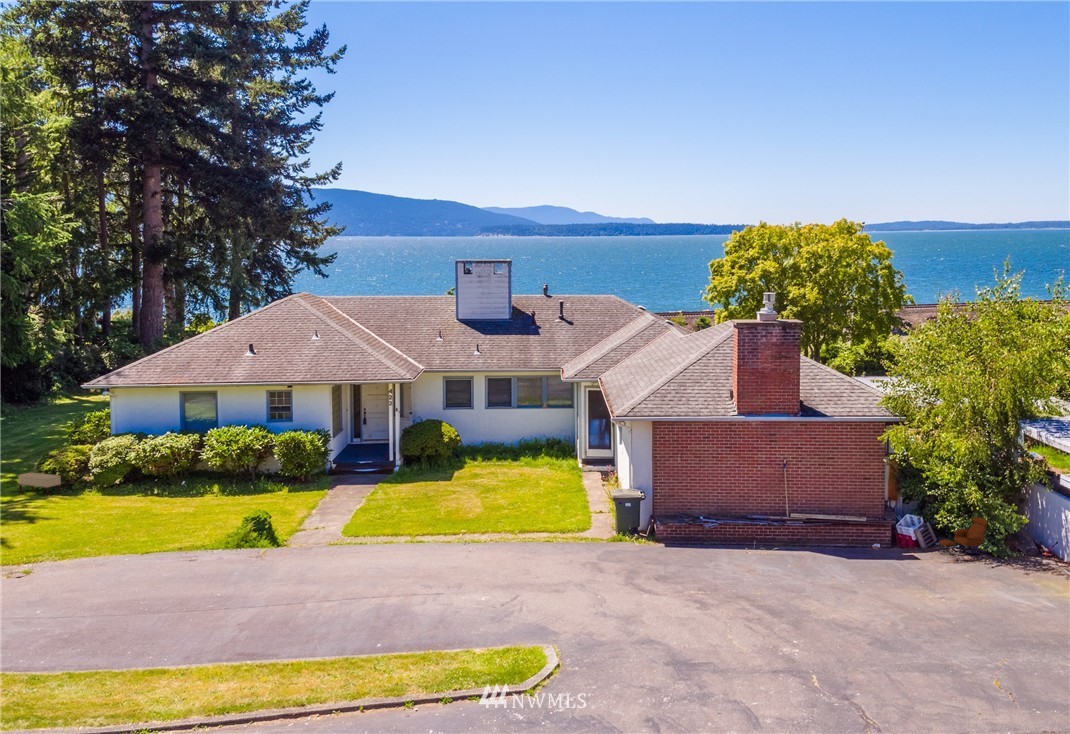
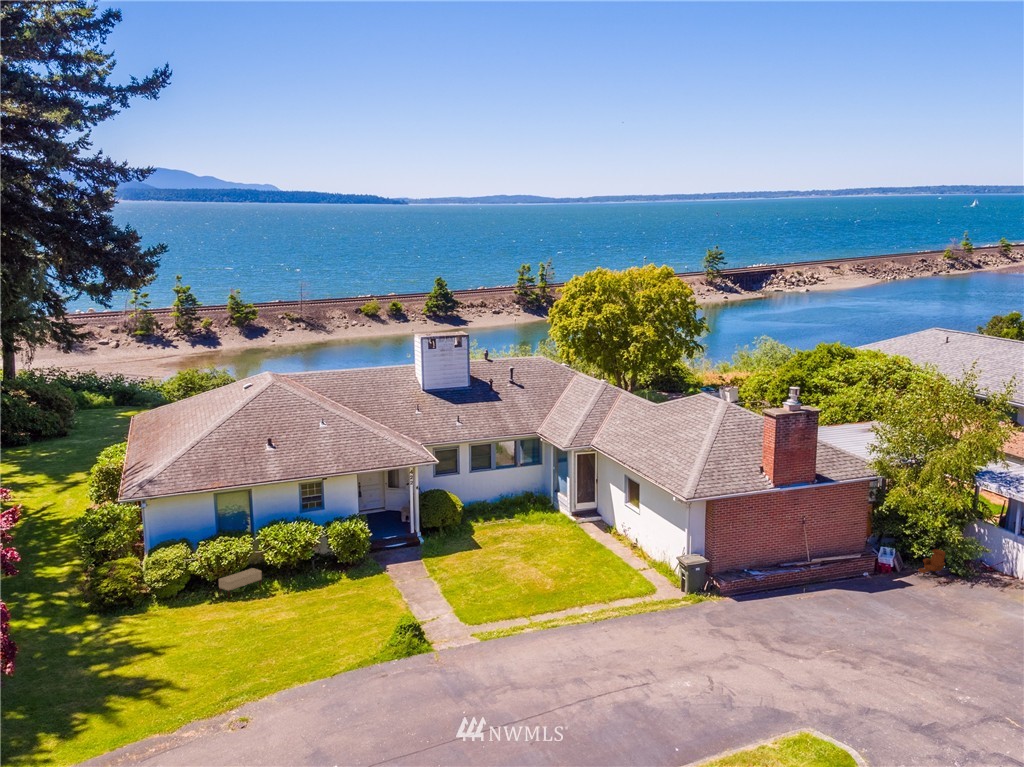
bench: present [18,472,61,495] -> present [219,568,262,599]

